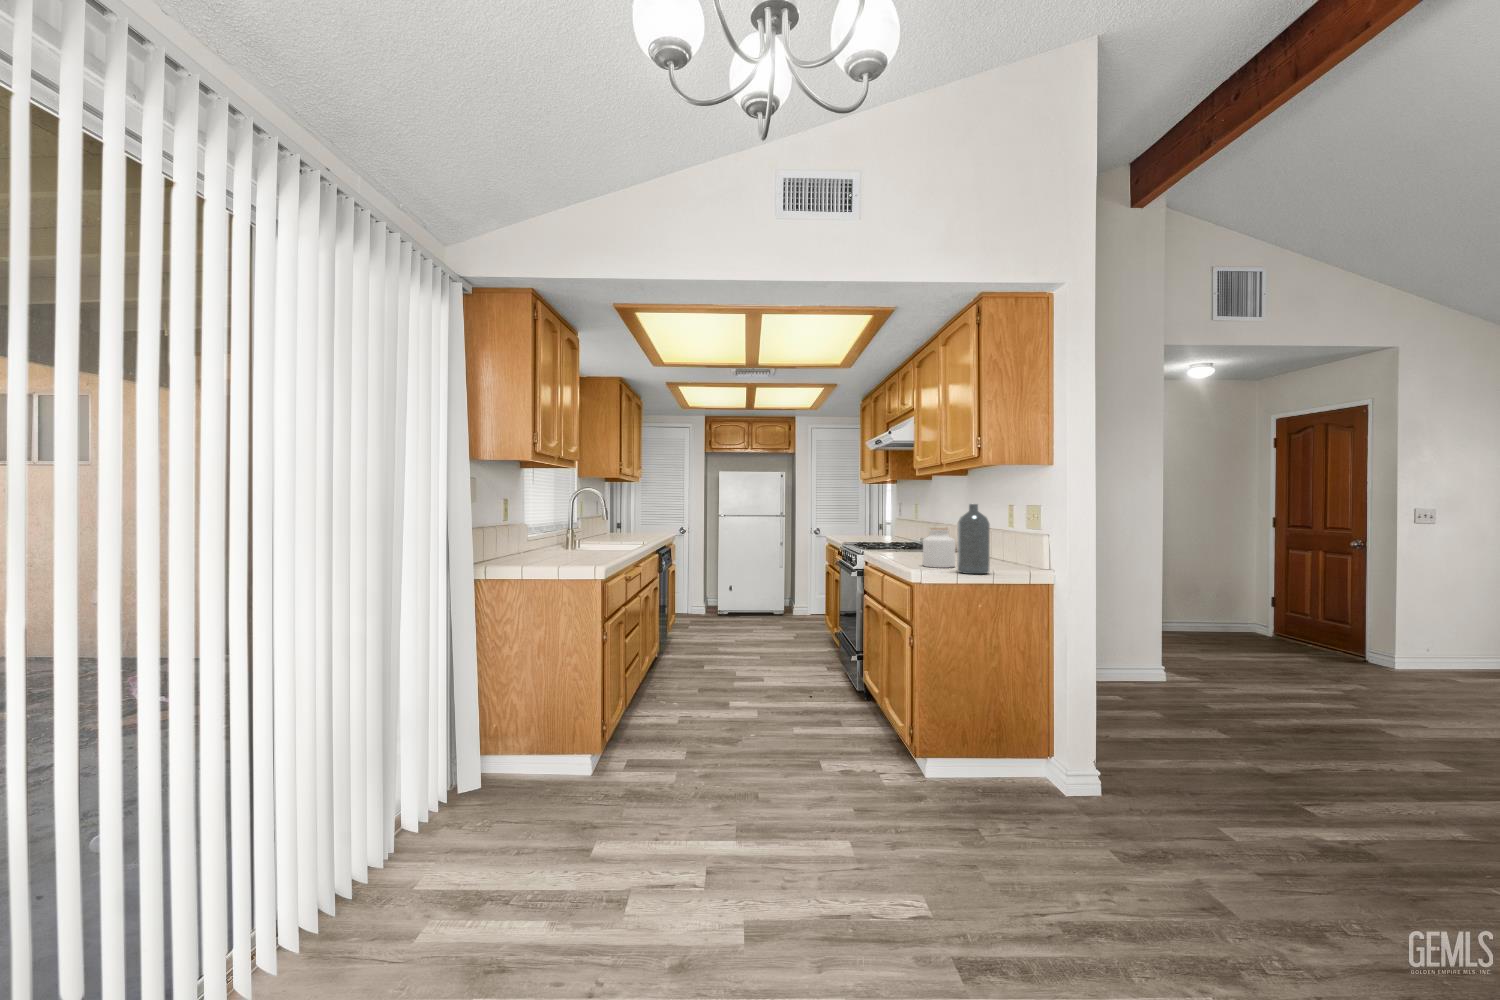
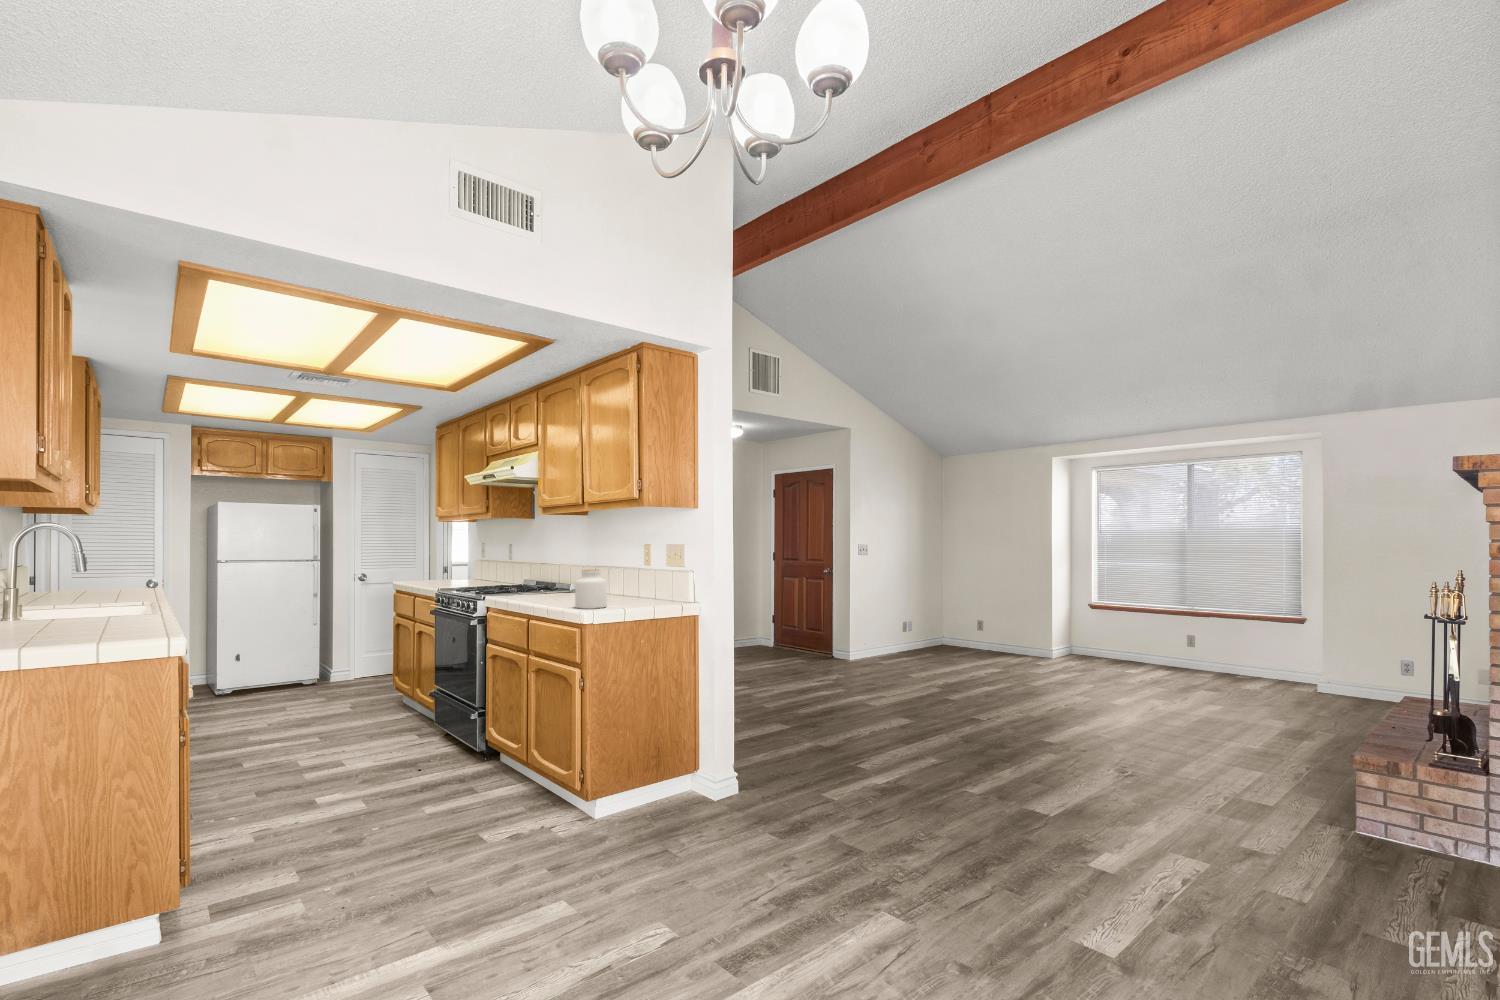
bottle: present [957,504,990,574] -> none [620,546,649,612]

